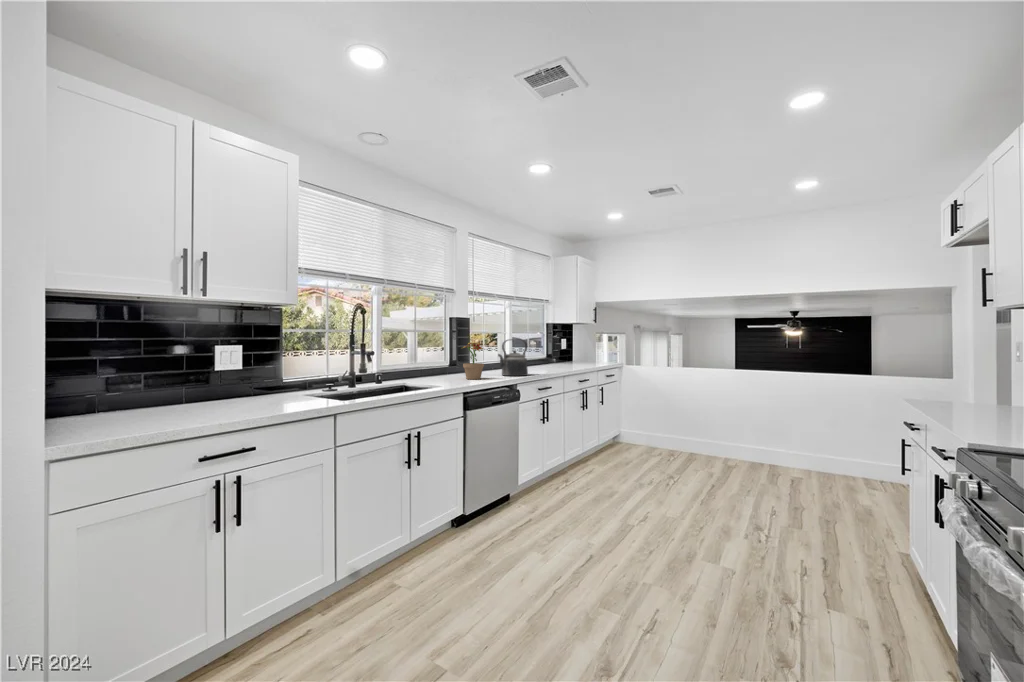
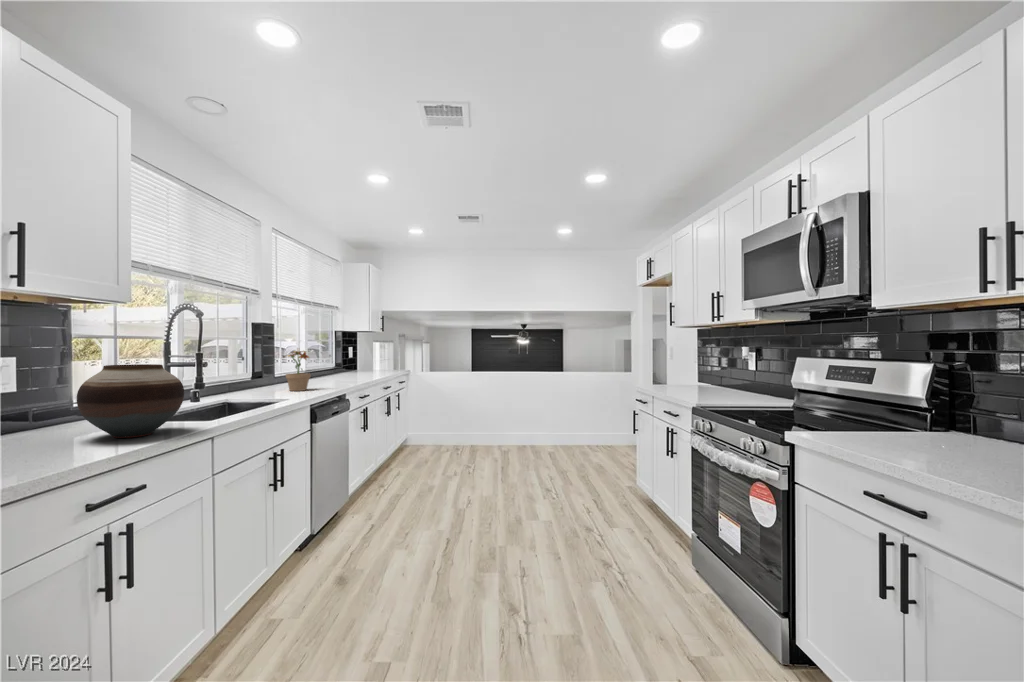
kettle: present [498,339,528,376] -> none [318,347,348,386]
vase: none [239,352,312,409] -> present [77,364,184,438]

